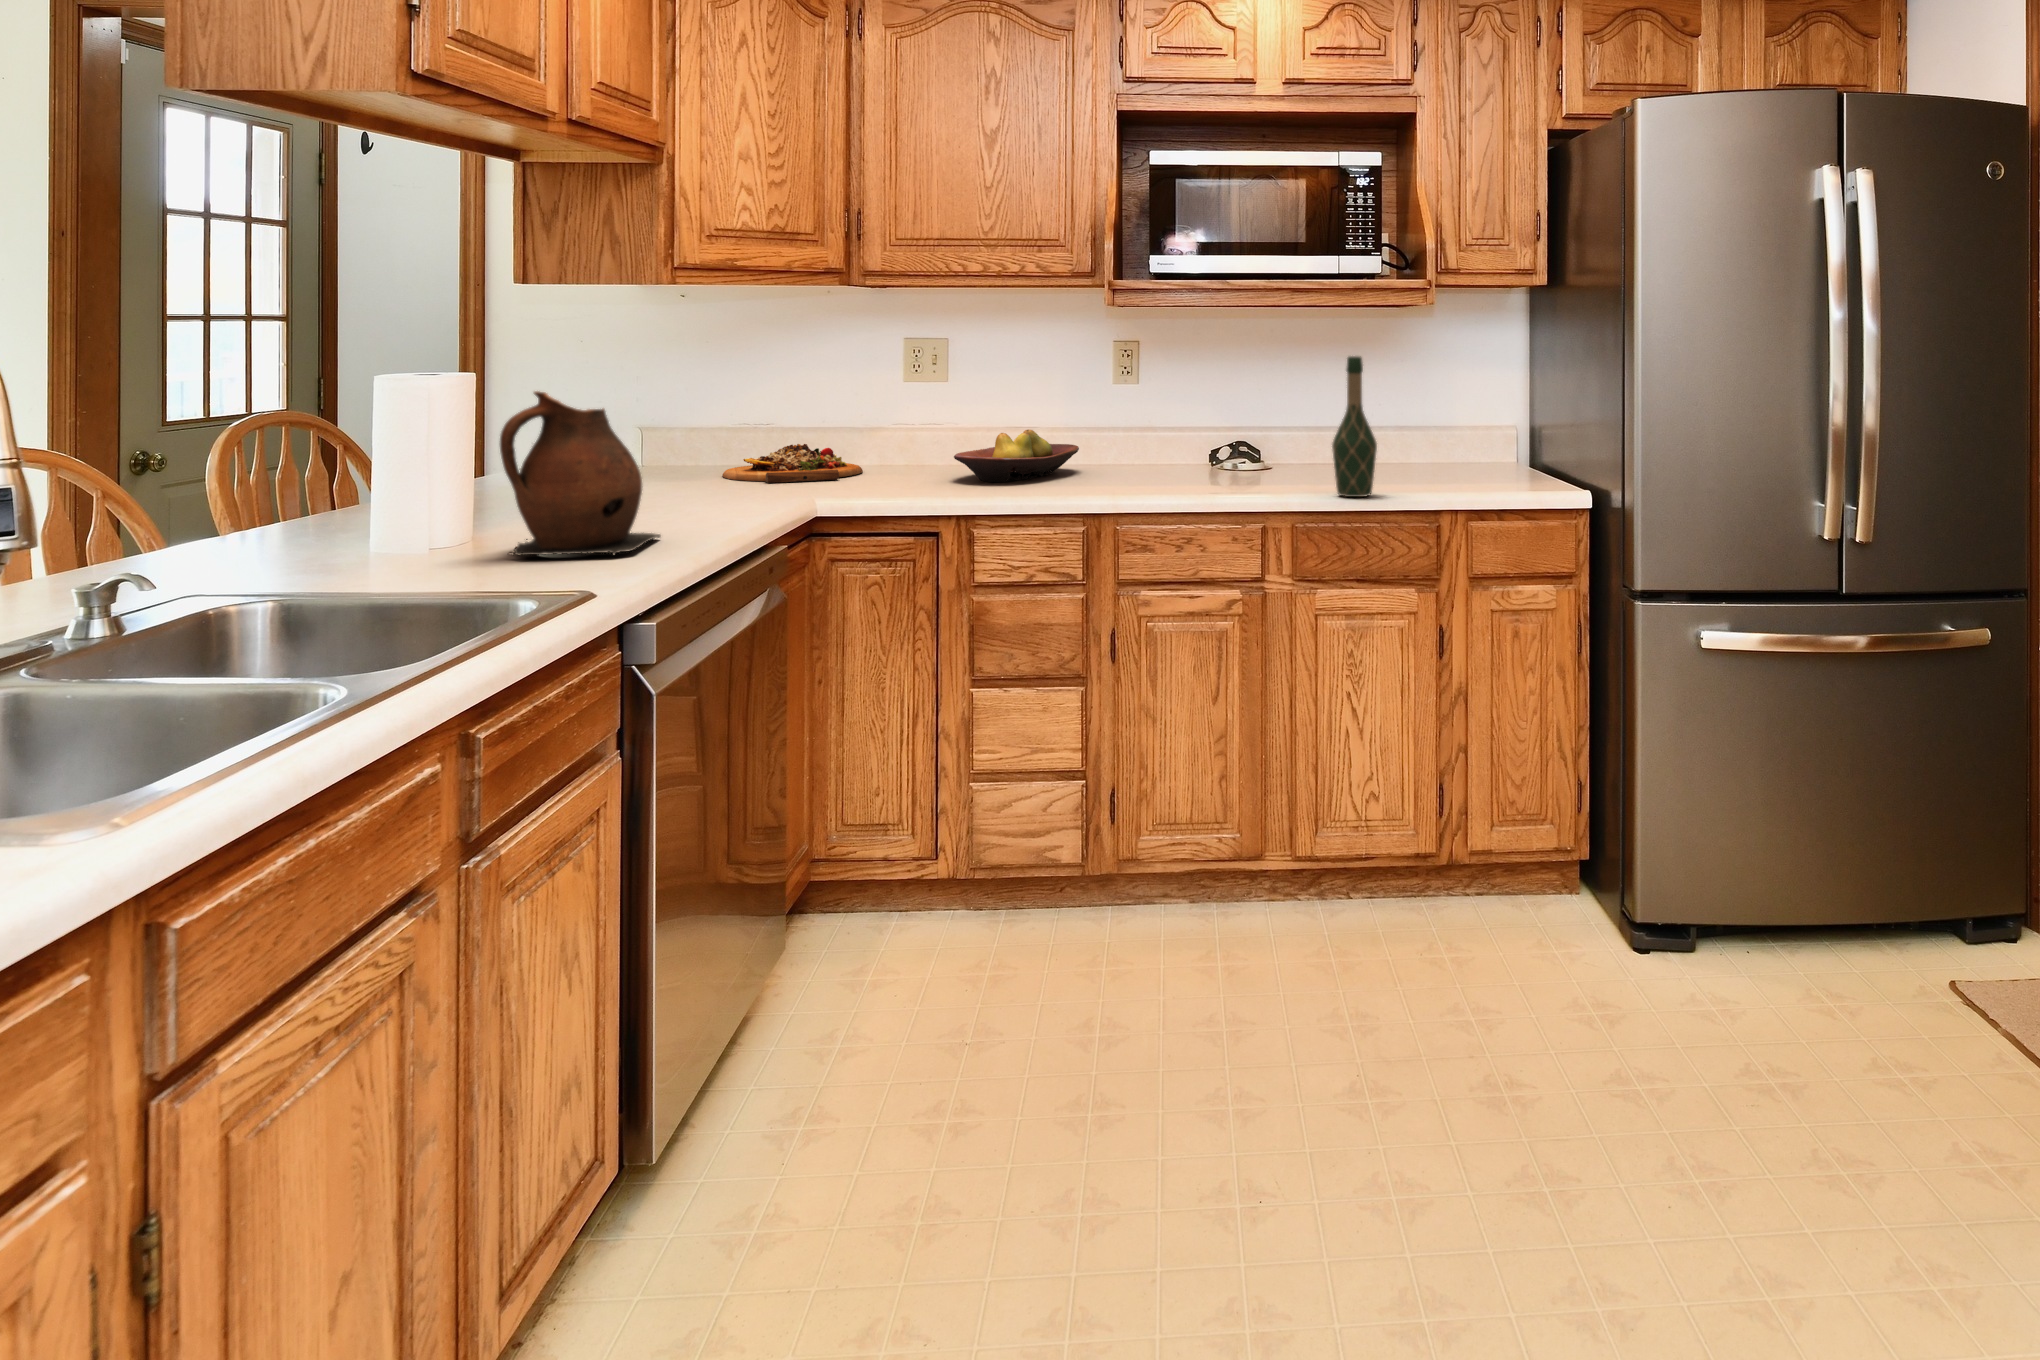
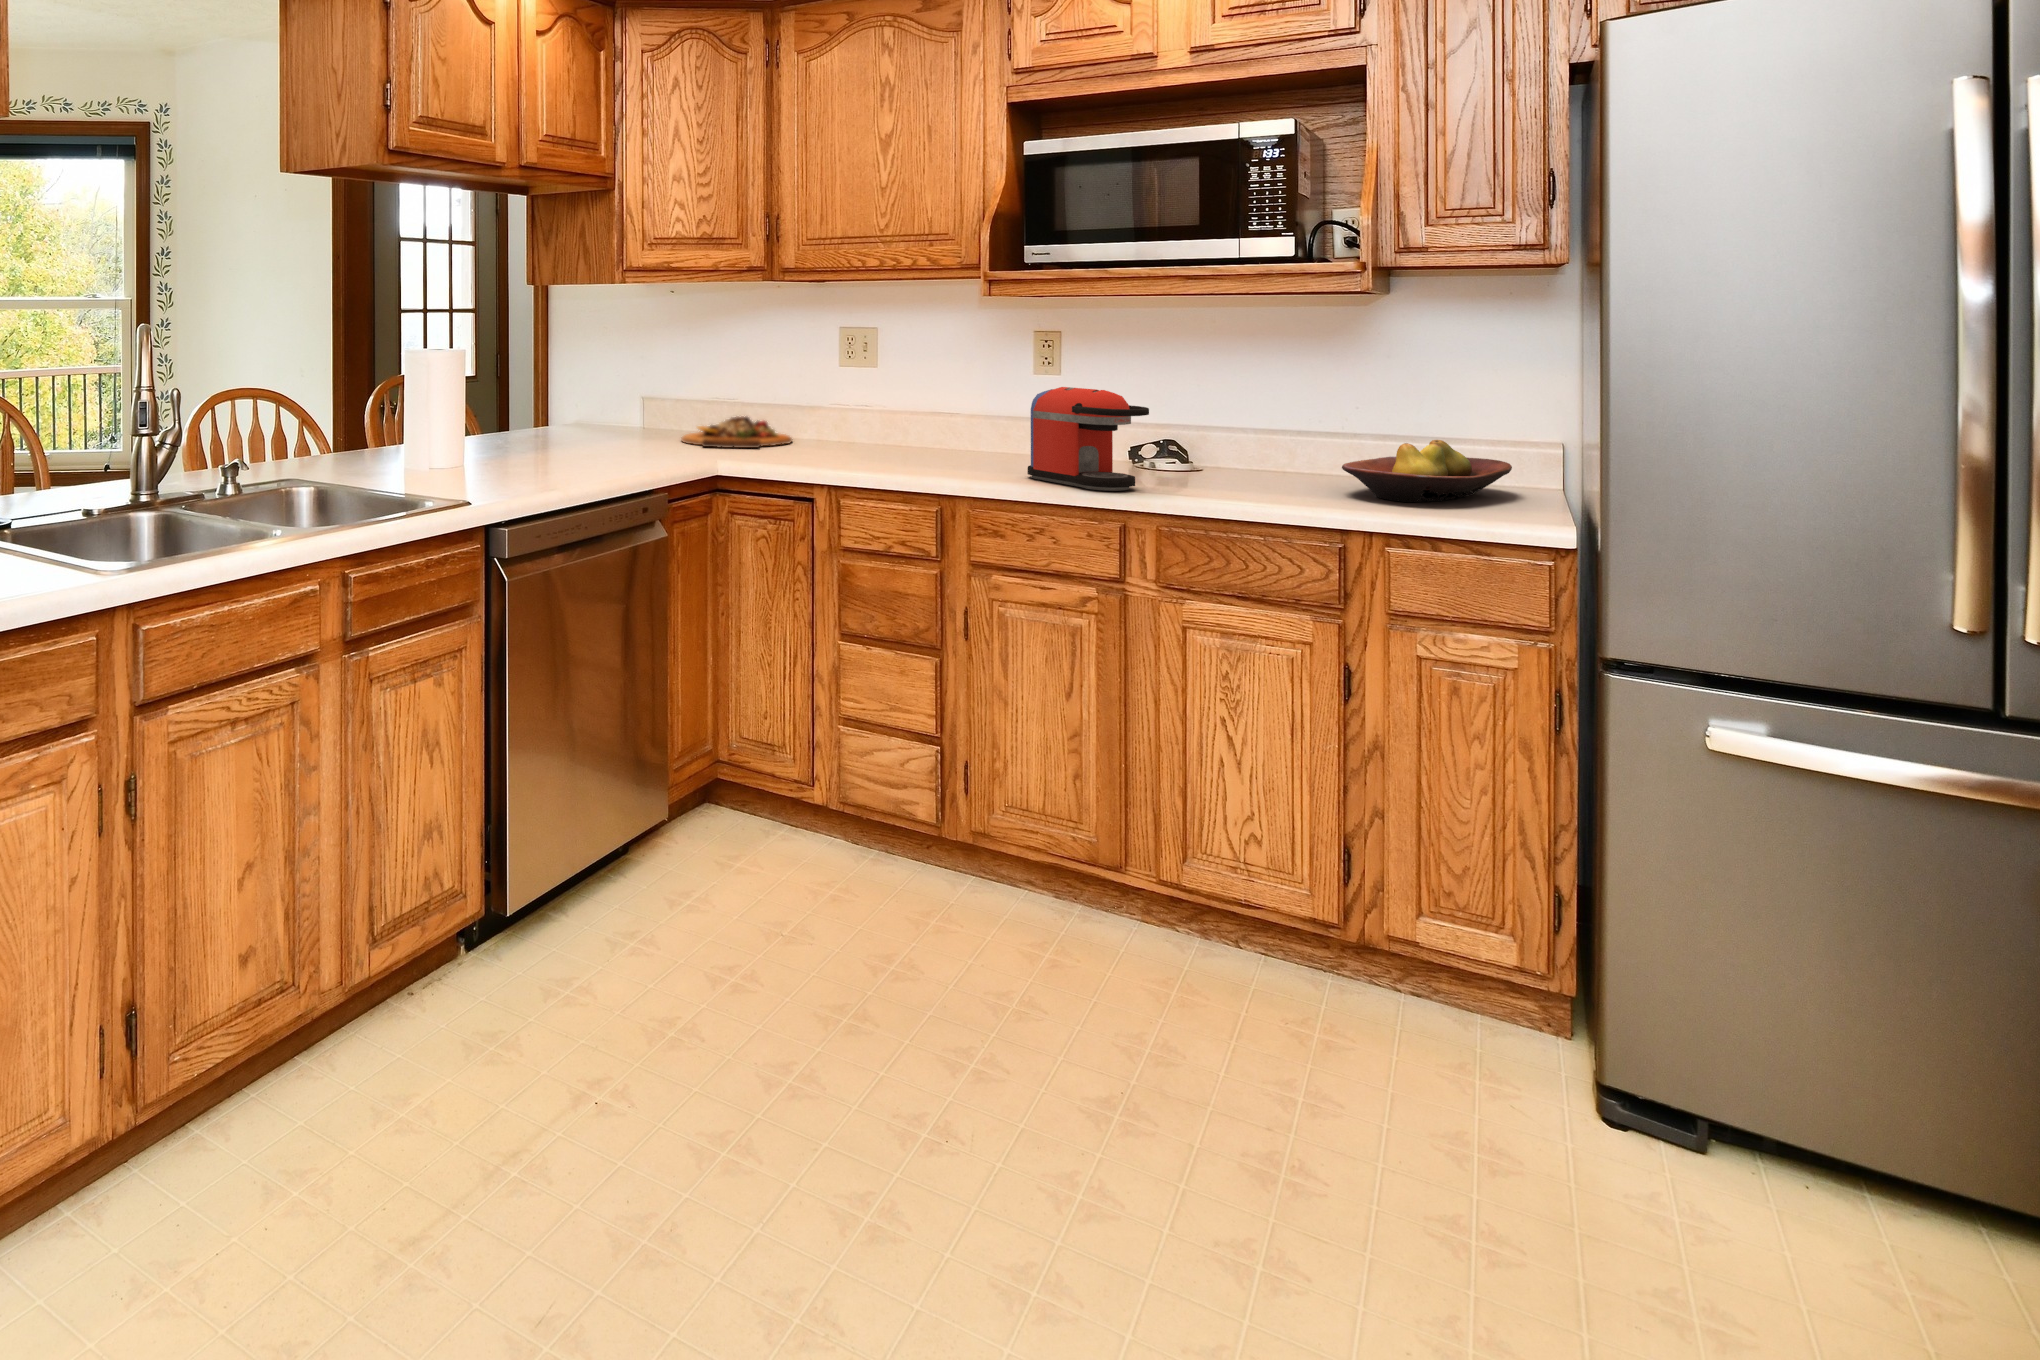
wine bottle: present [1332,356,1377,497] -> none [1205,350,1262,506]
ceramic pitcher: present [500,391,661,555] -> none [445,373,556,494]
coffee maker: none [1156,396,1279,494] -> present [1028,387,1149,491]
fruit bowl: present [954,429,1079,482] -> present [1342,440,1512,502]

